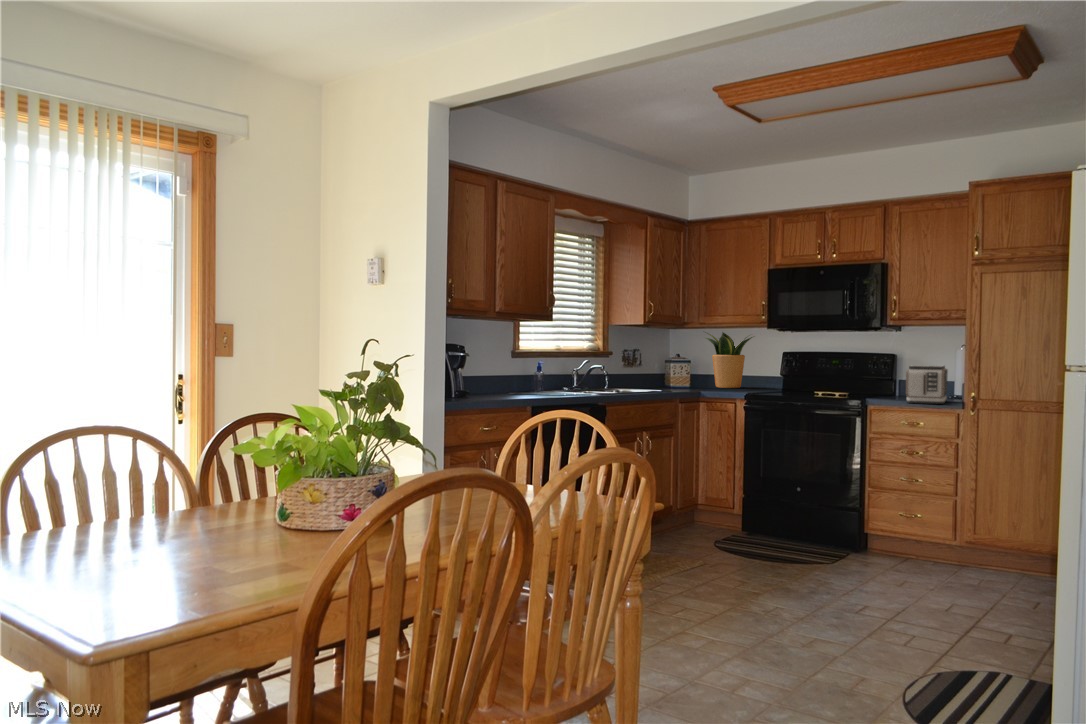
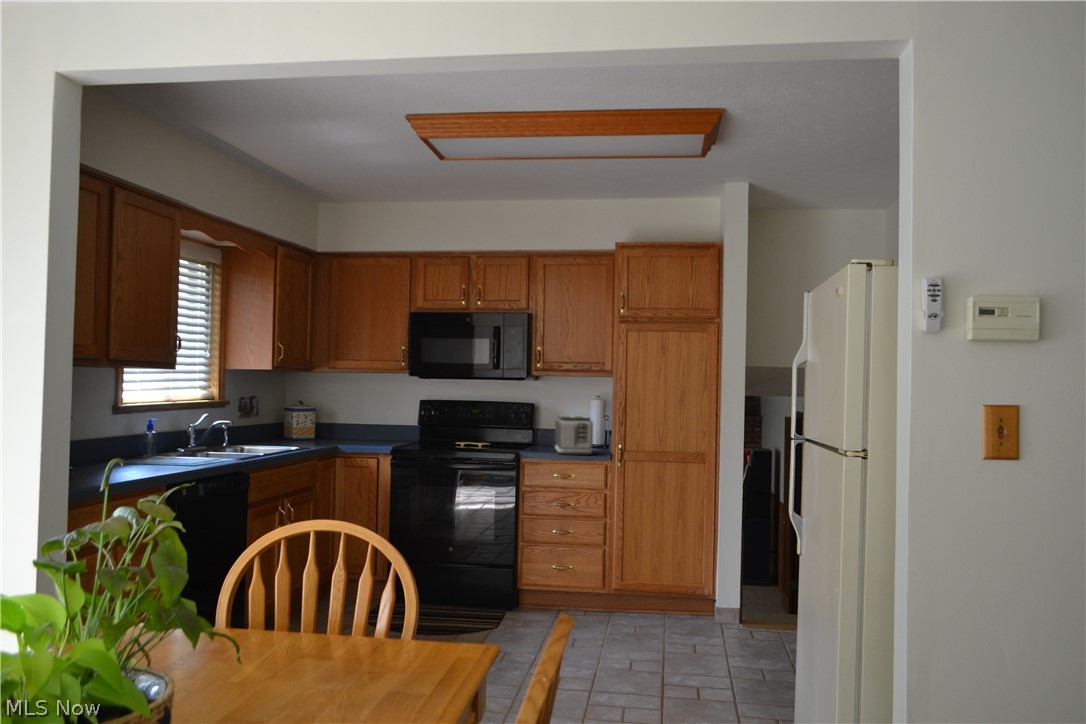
potted plant: present [705,332,753,388] -> none [331,376,391,439]

